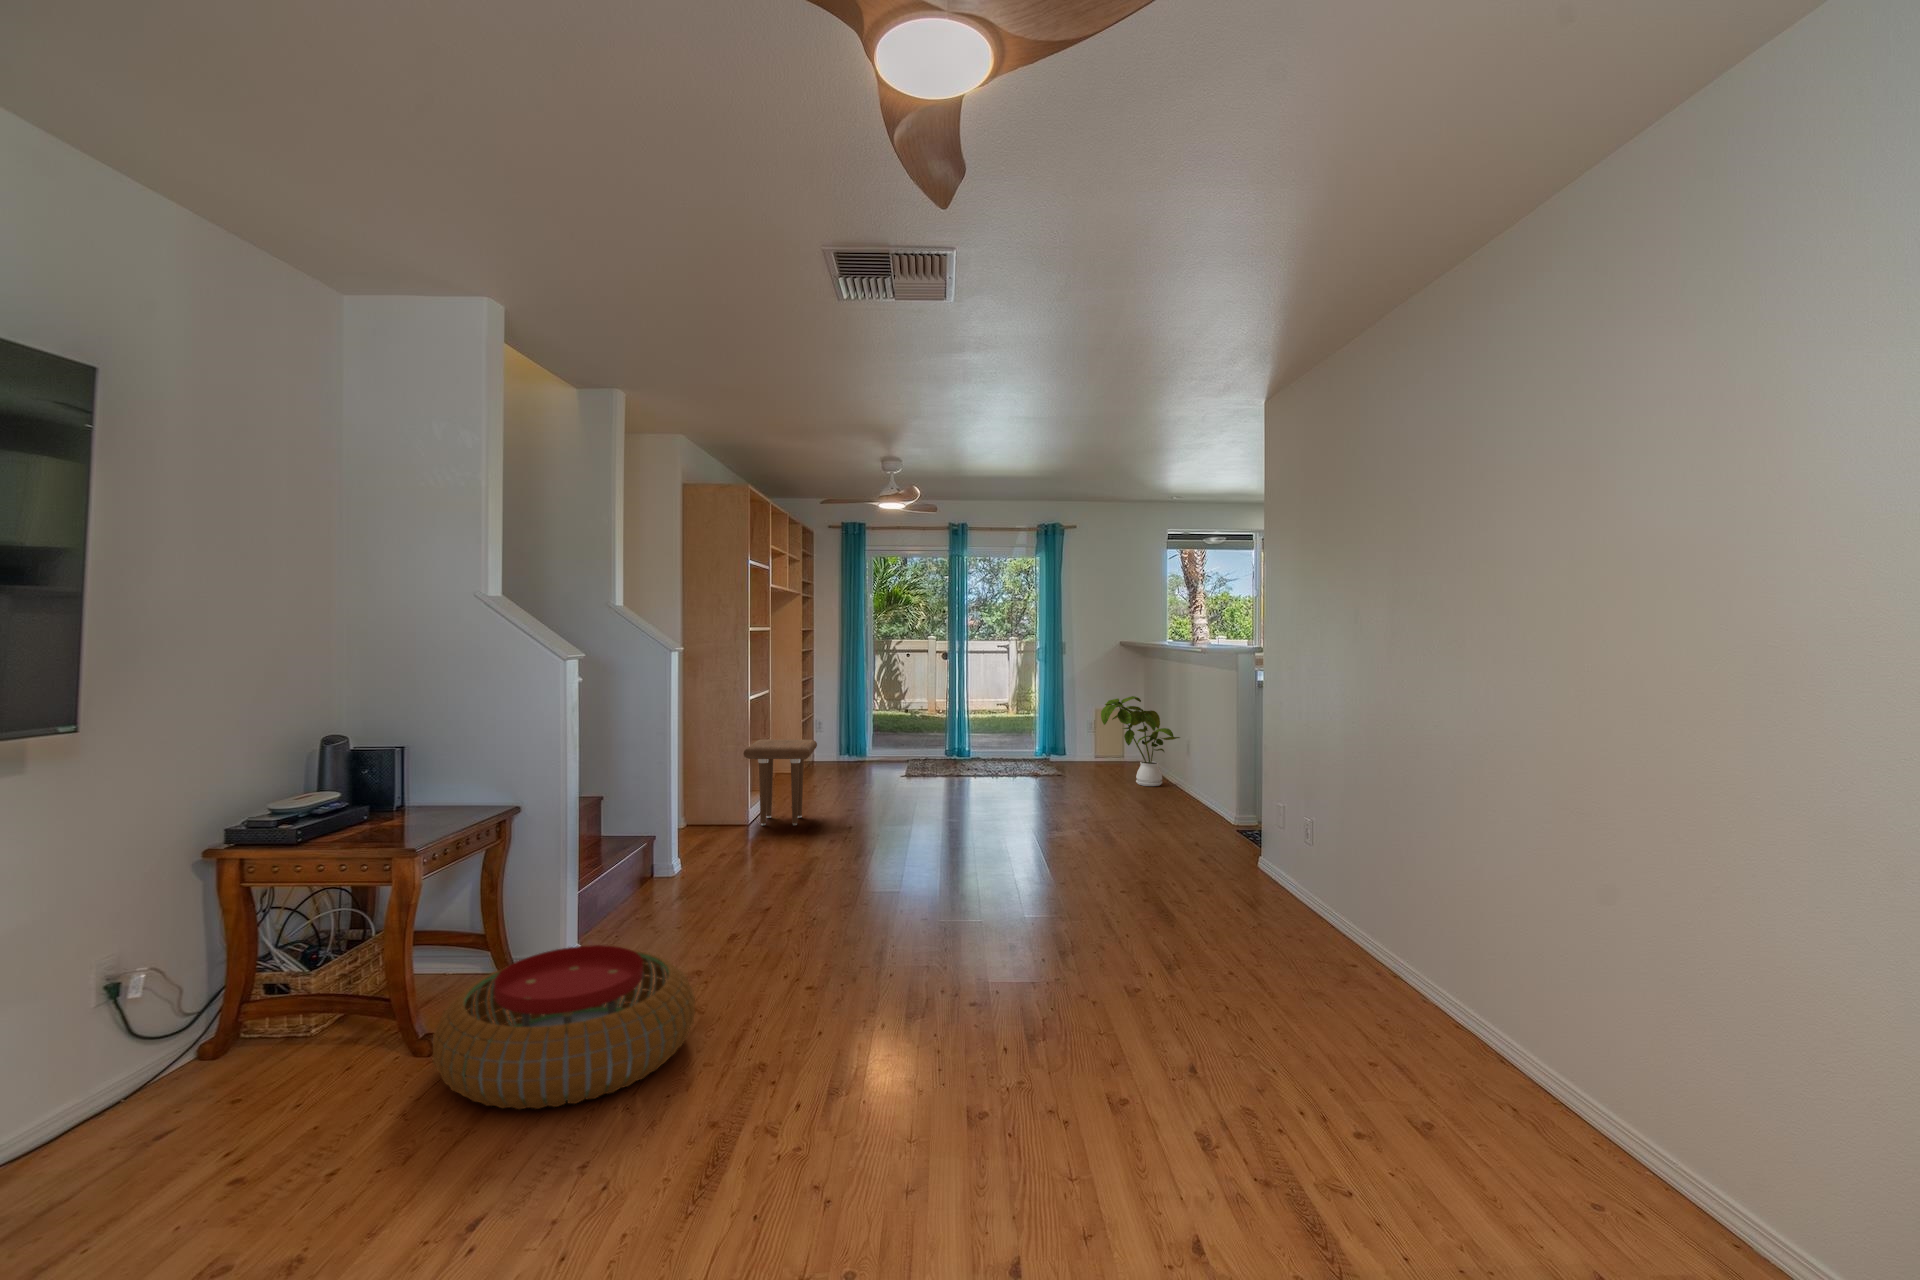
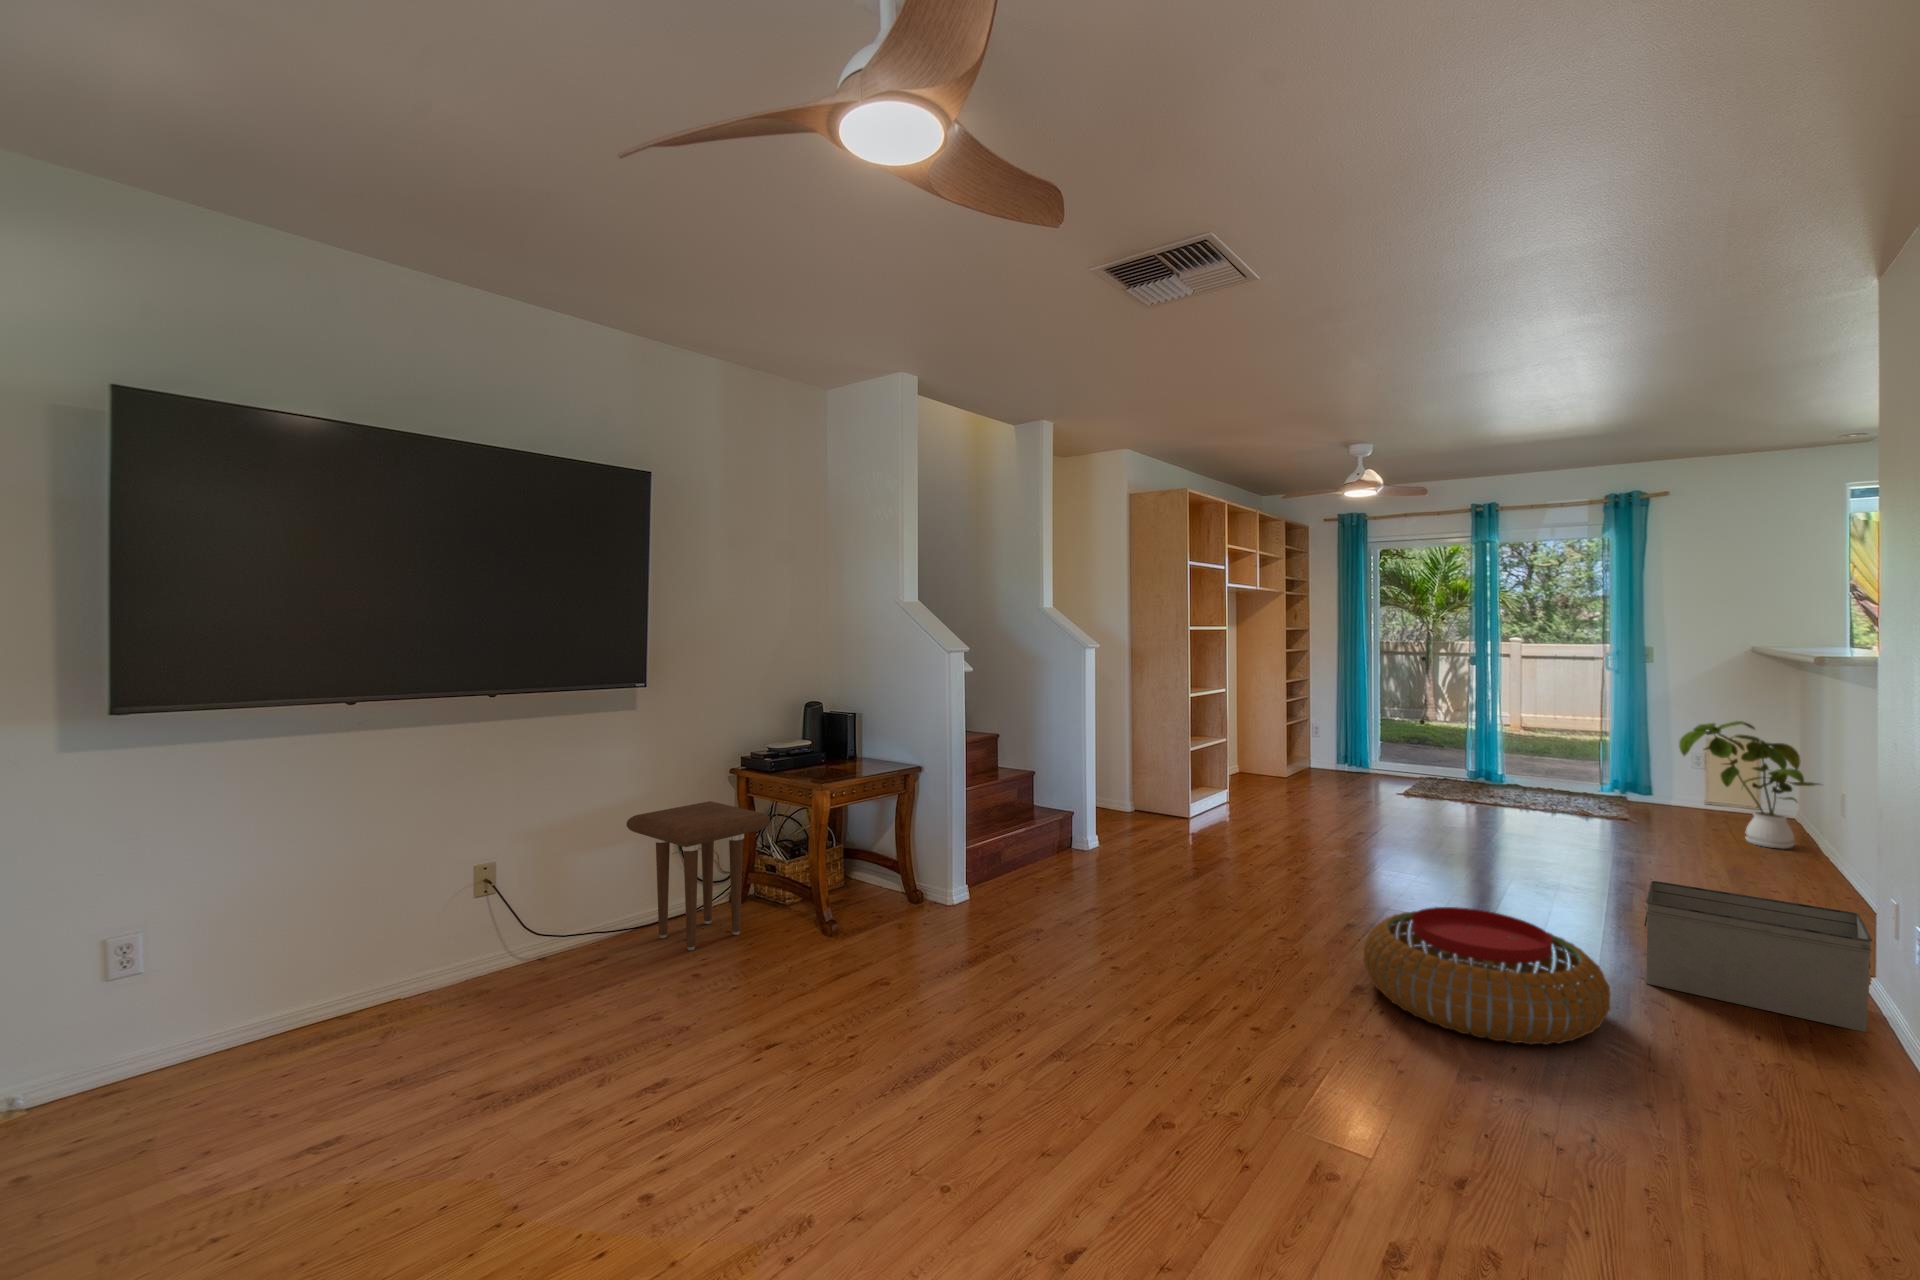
side table: present [743,740,817,825] -> present [626,801,770,950]
storage bin: none [1158,819,1289,899] -> present [1644,881,1872,1032]
pouf: present [433,945,695,1109] -> present [1363,907,1610,1045]

